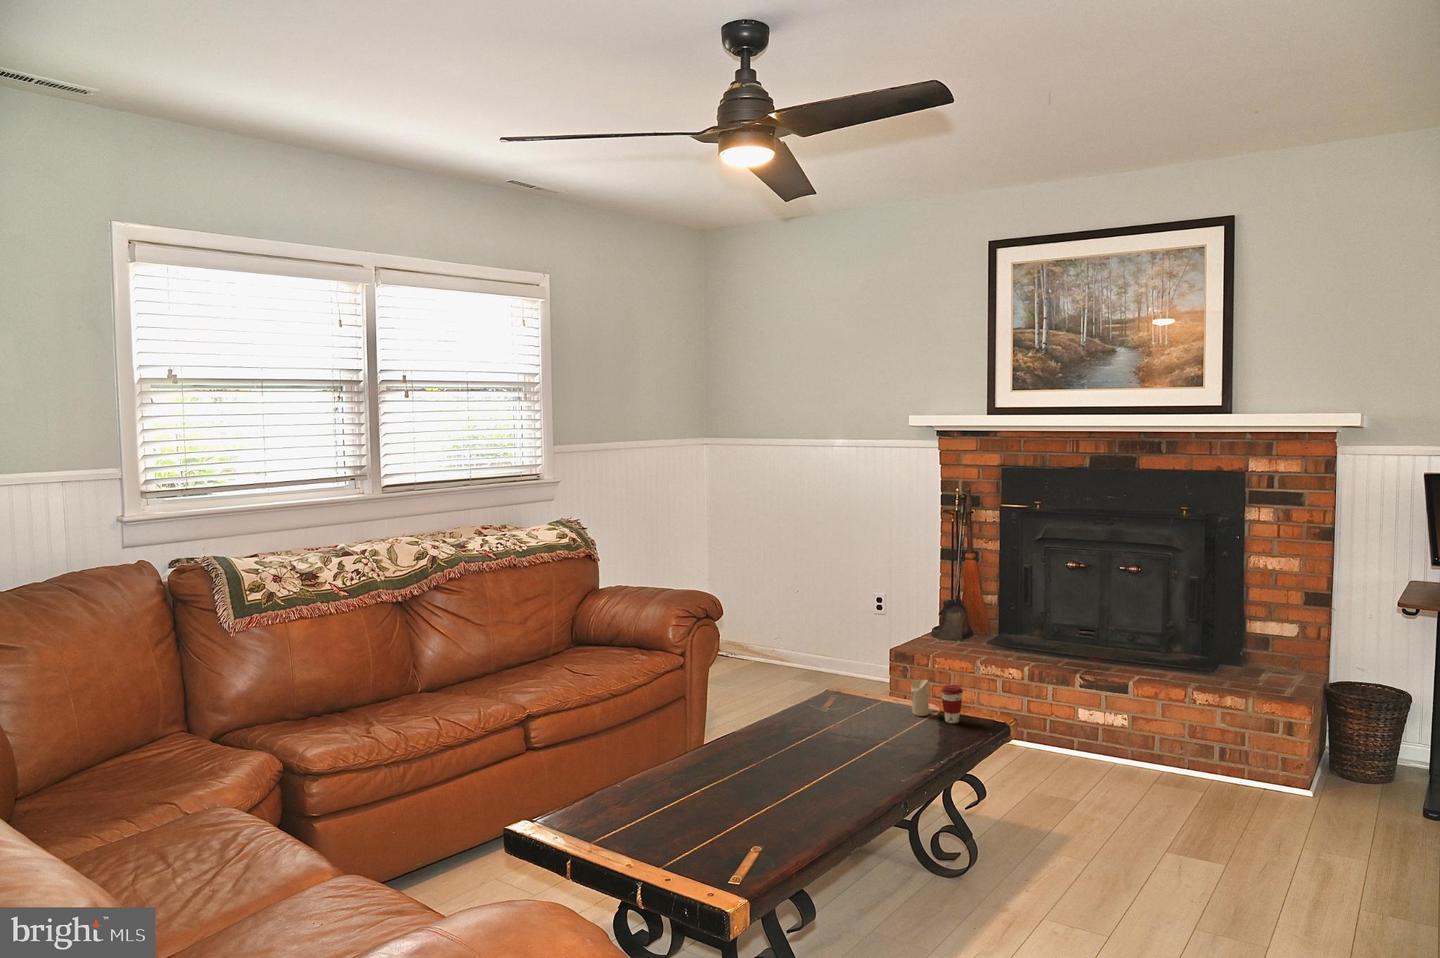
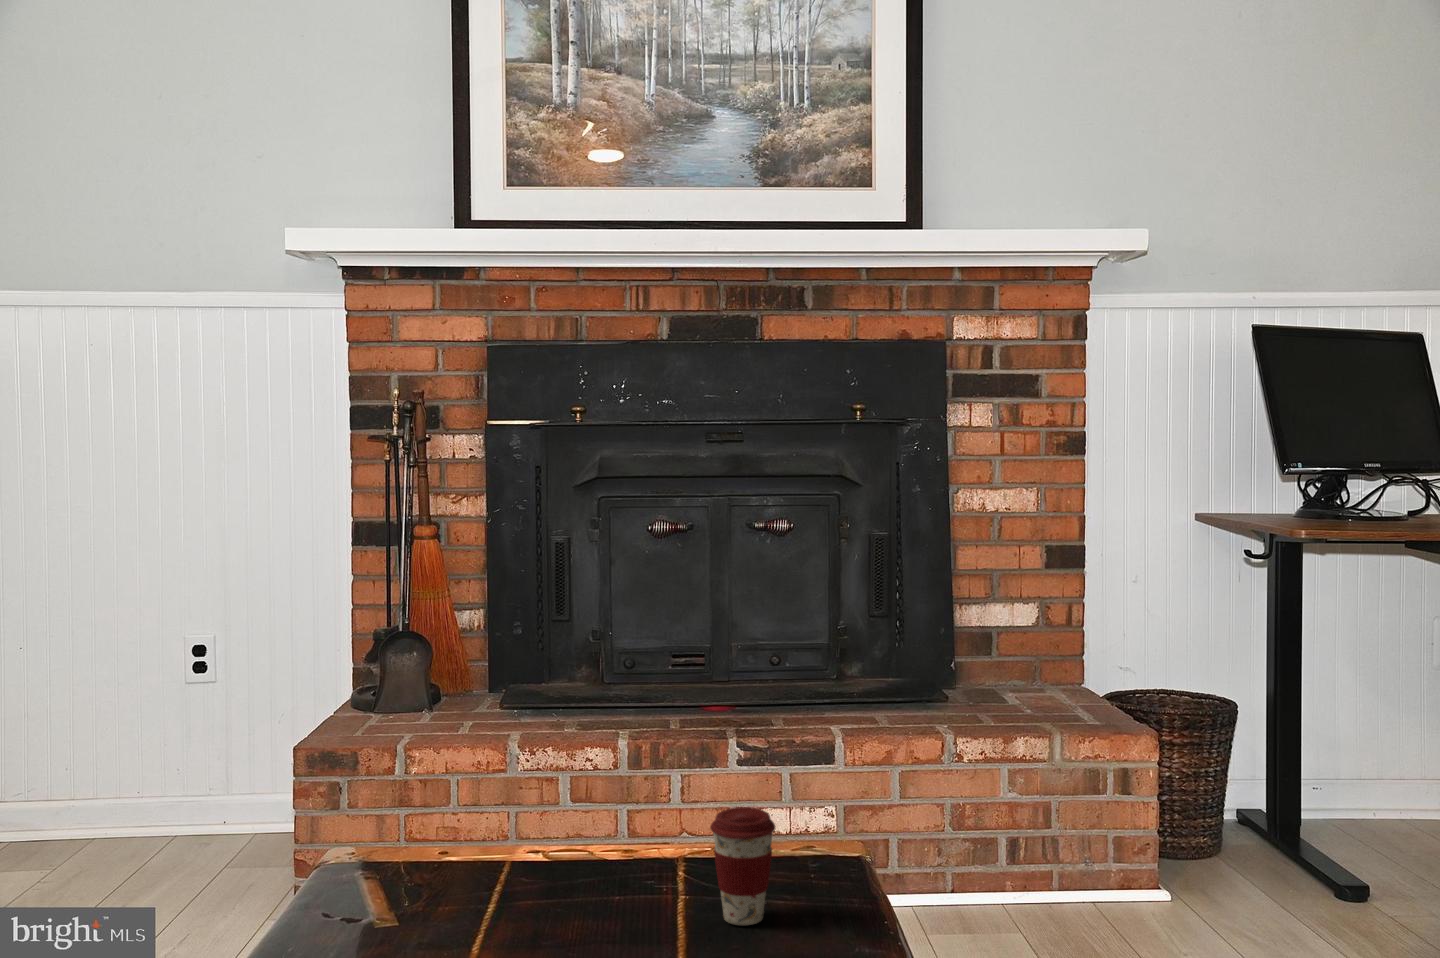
candle: present [911,680,929,716] -> none [601,808,654,924]

